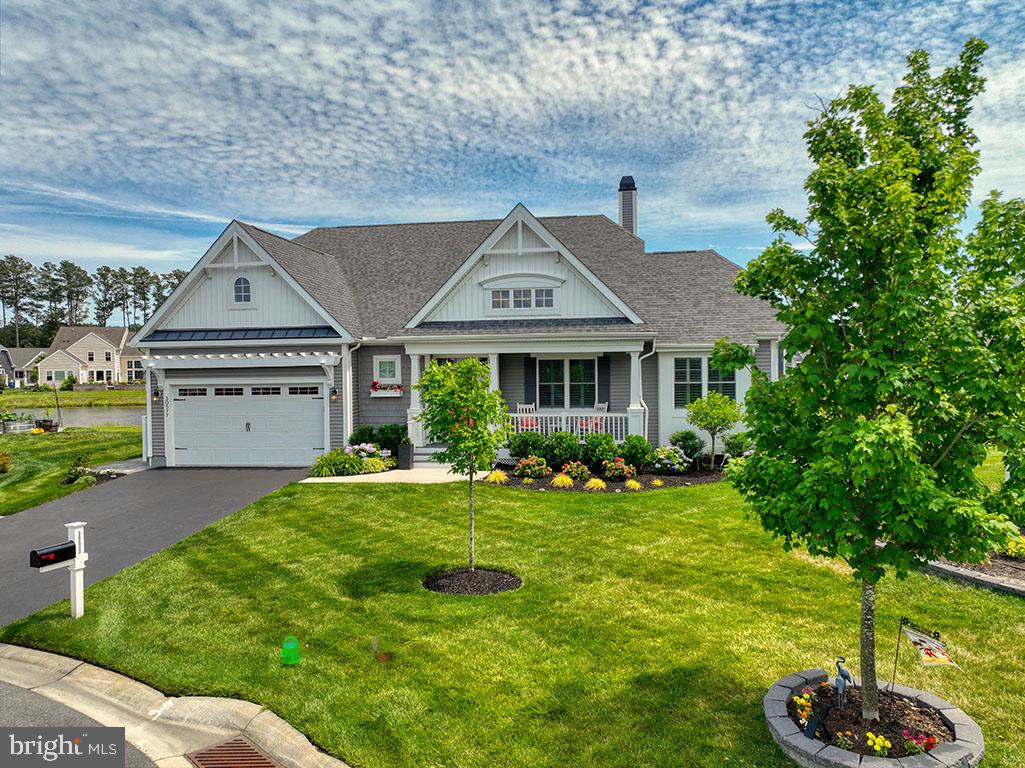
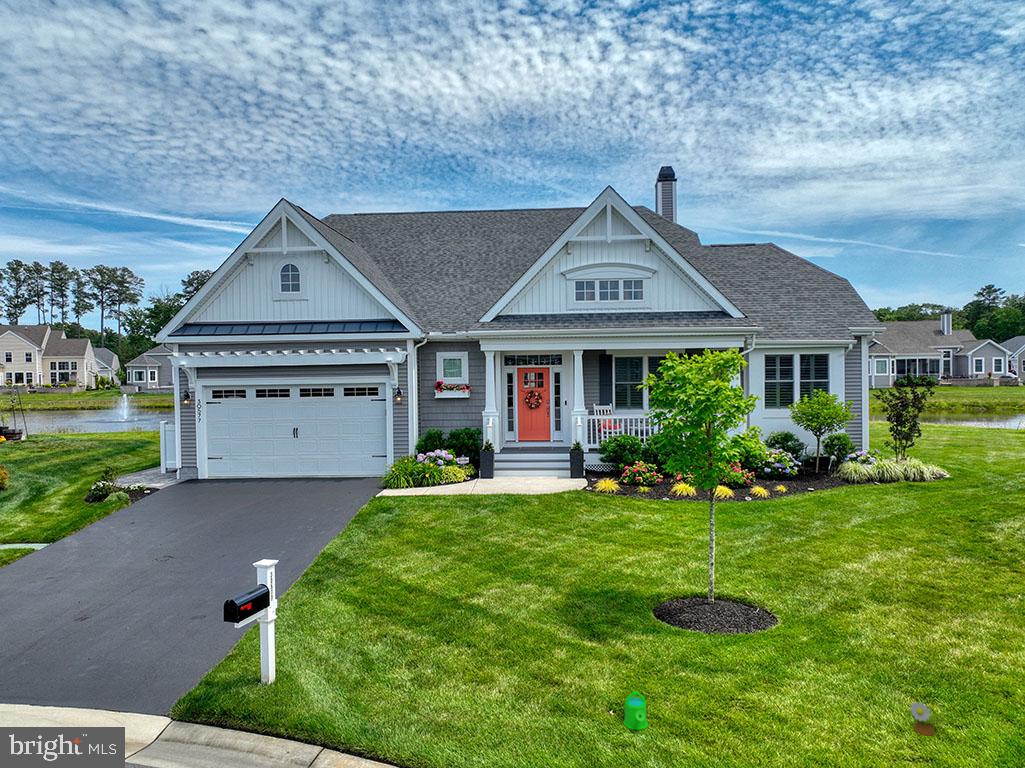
decorative plant: present [372,637,395,662] -> present [907,702,948,736]

